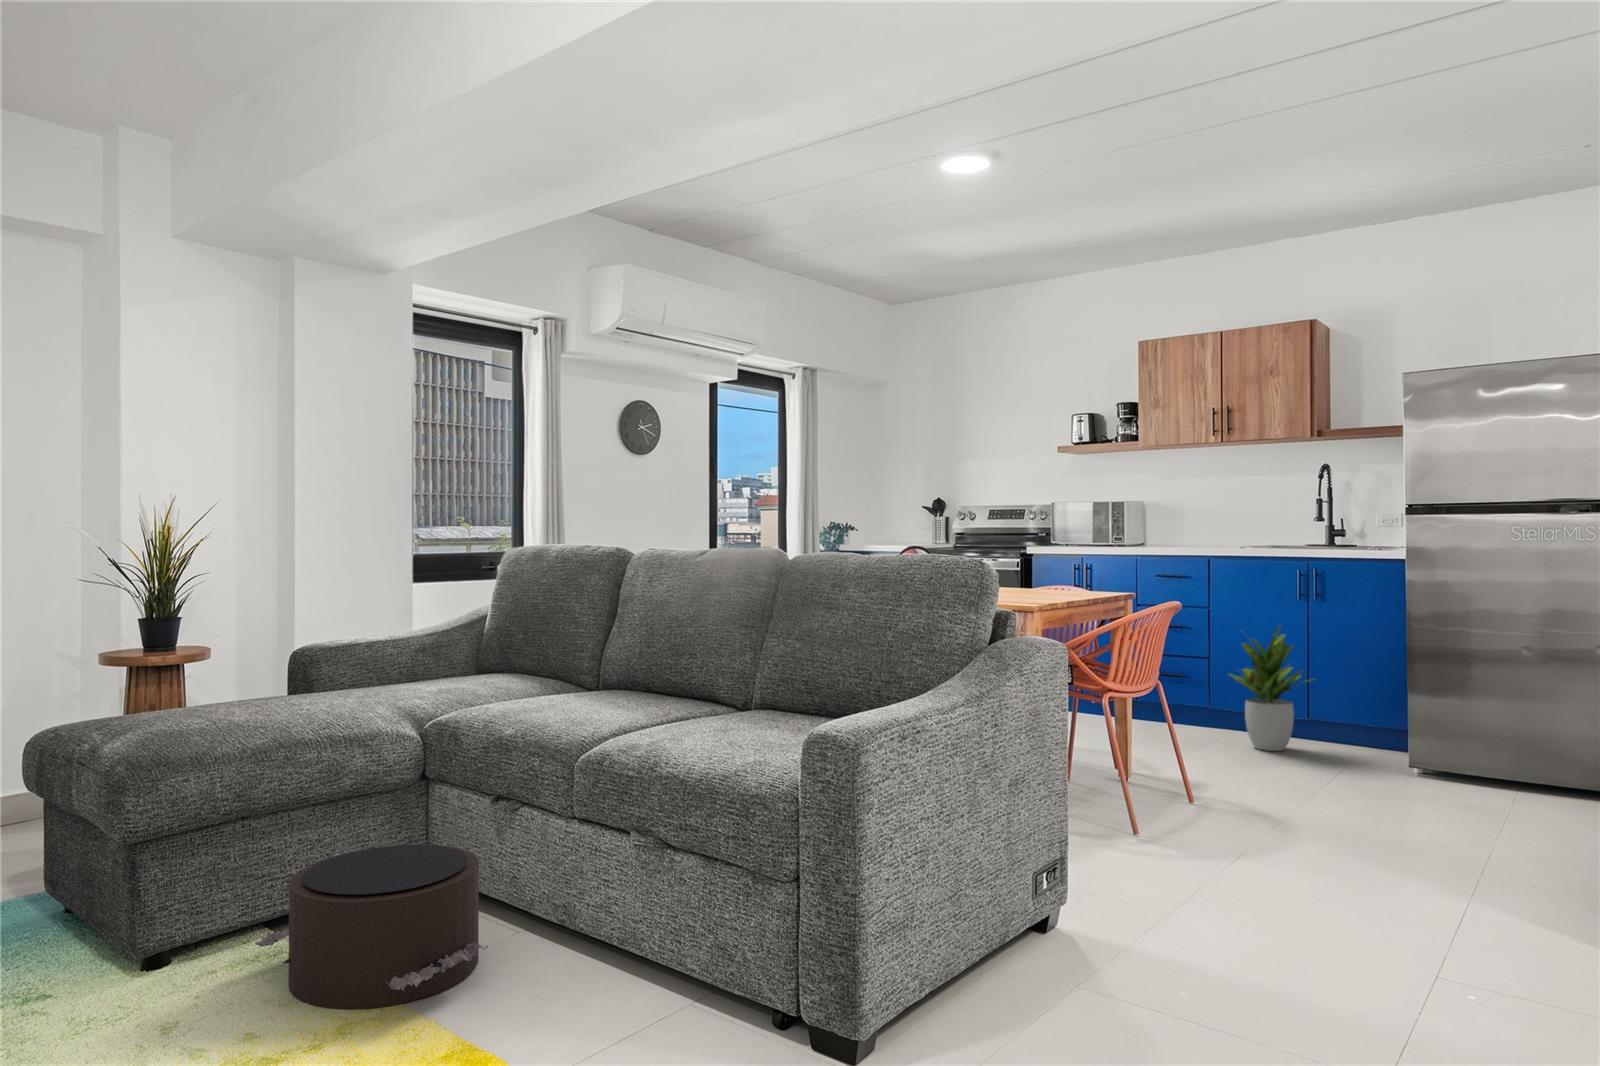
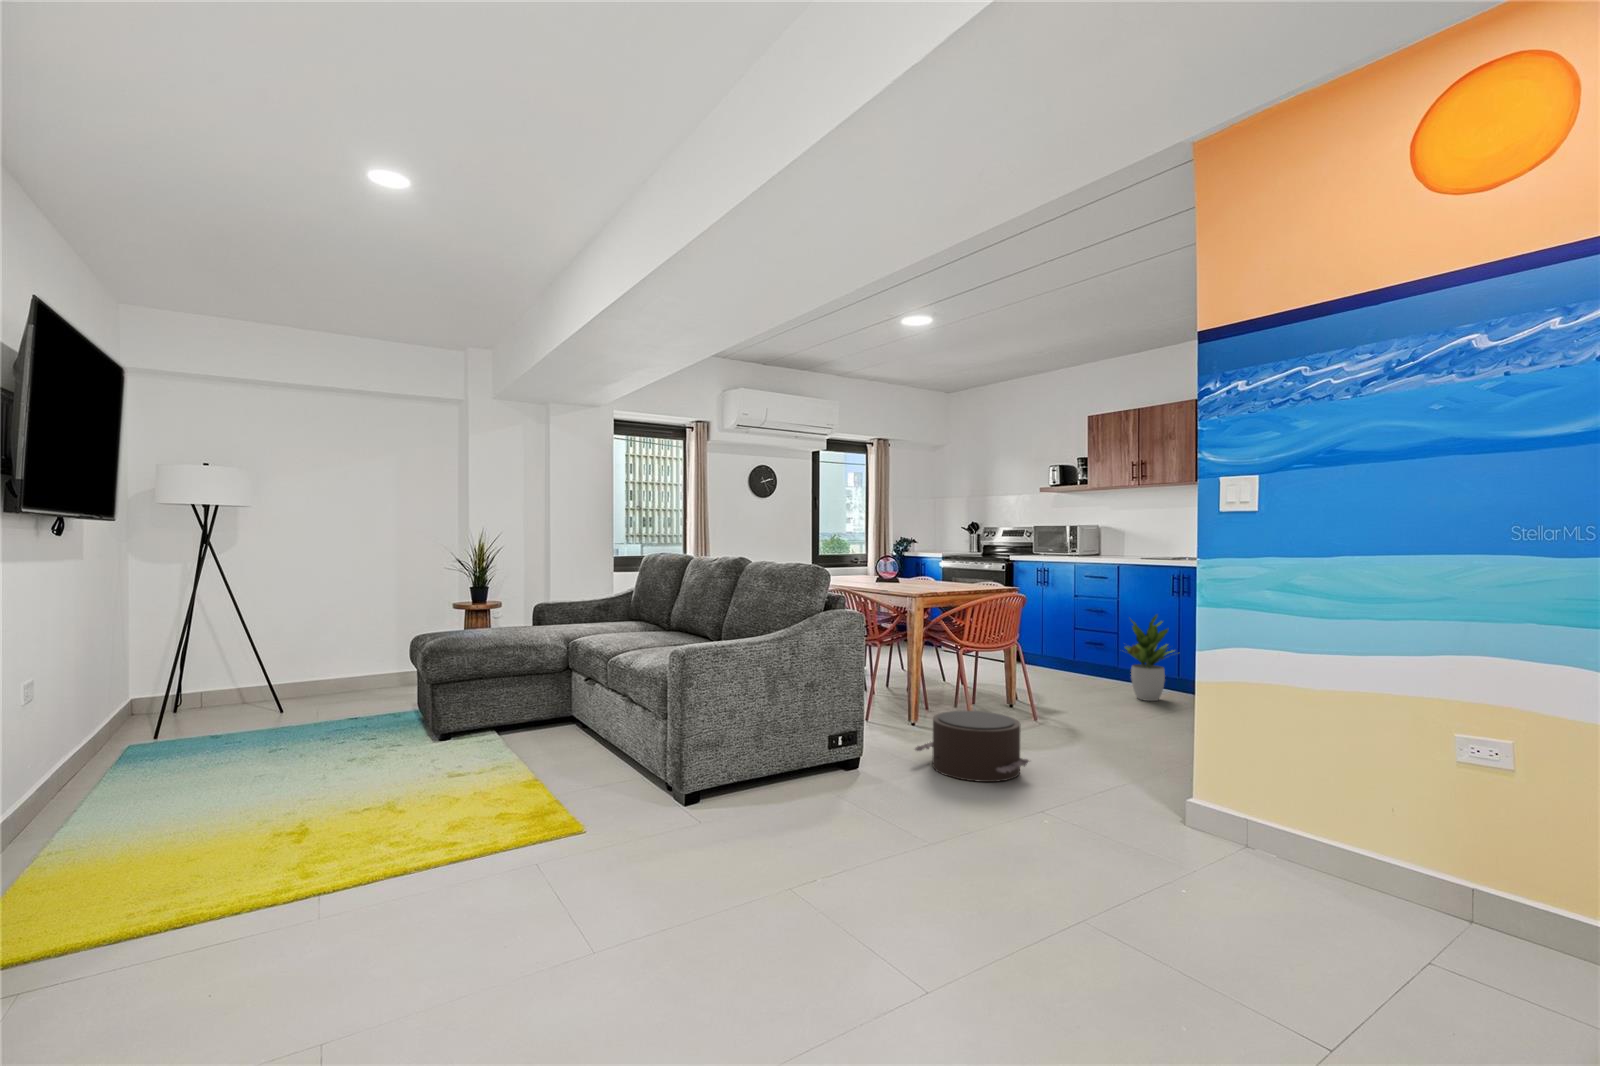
pouf: present [255,844,488,1010] -> present [915,711,1029,782]

